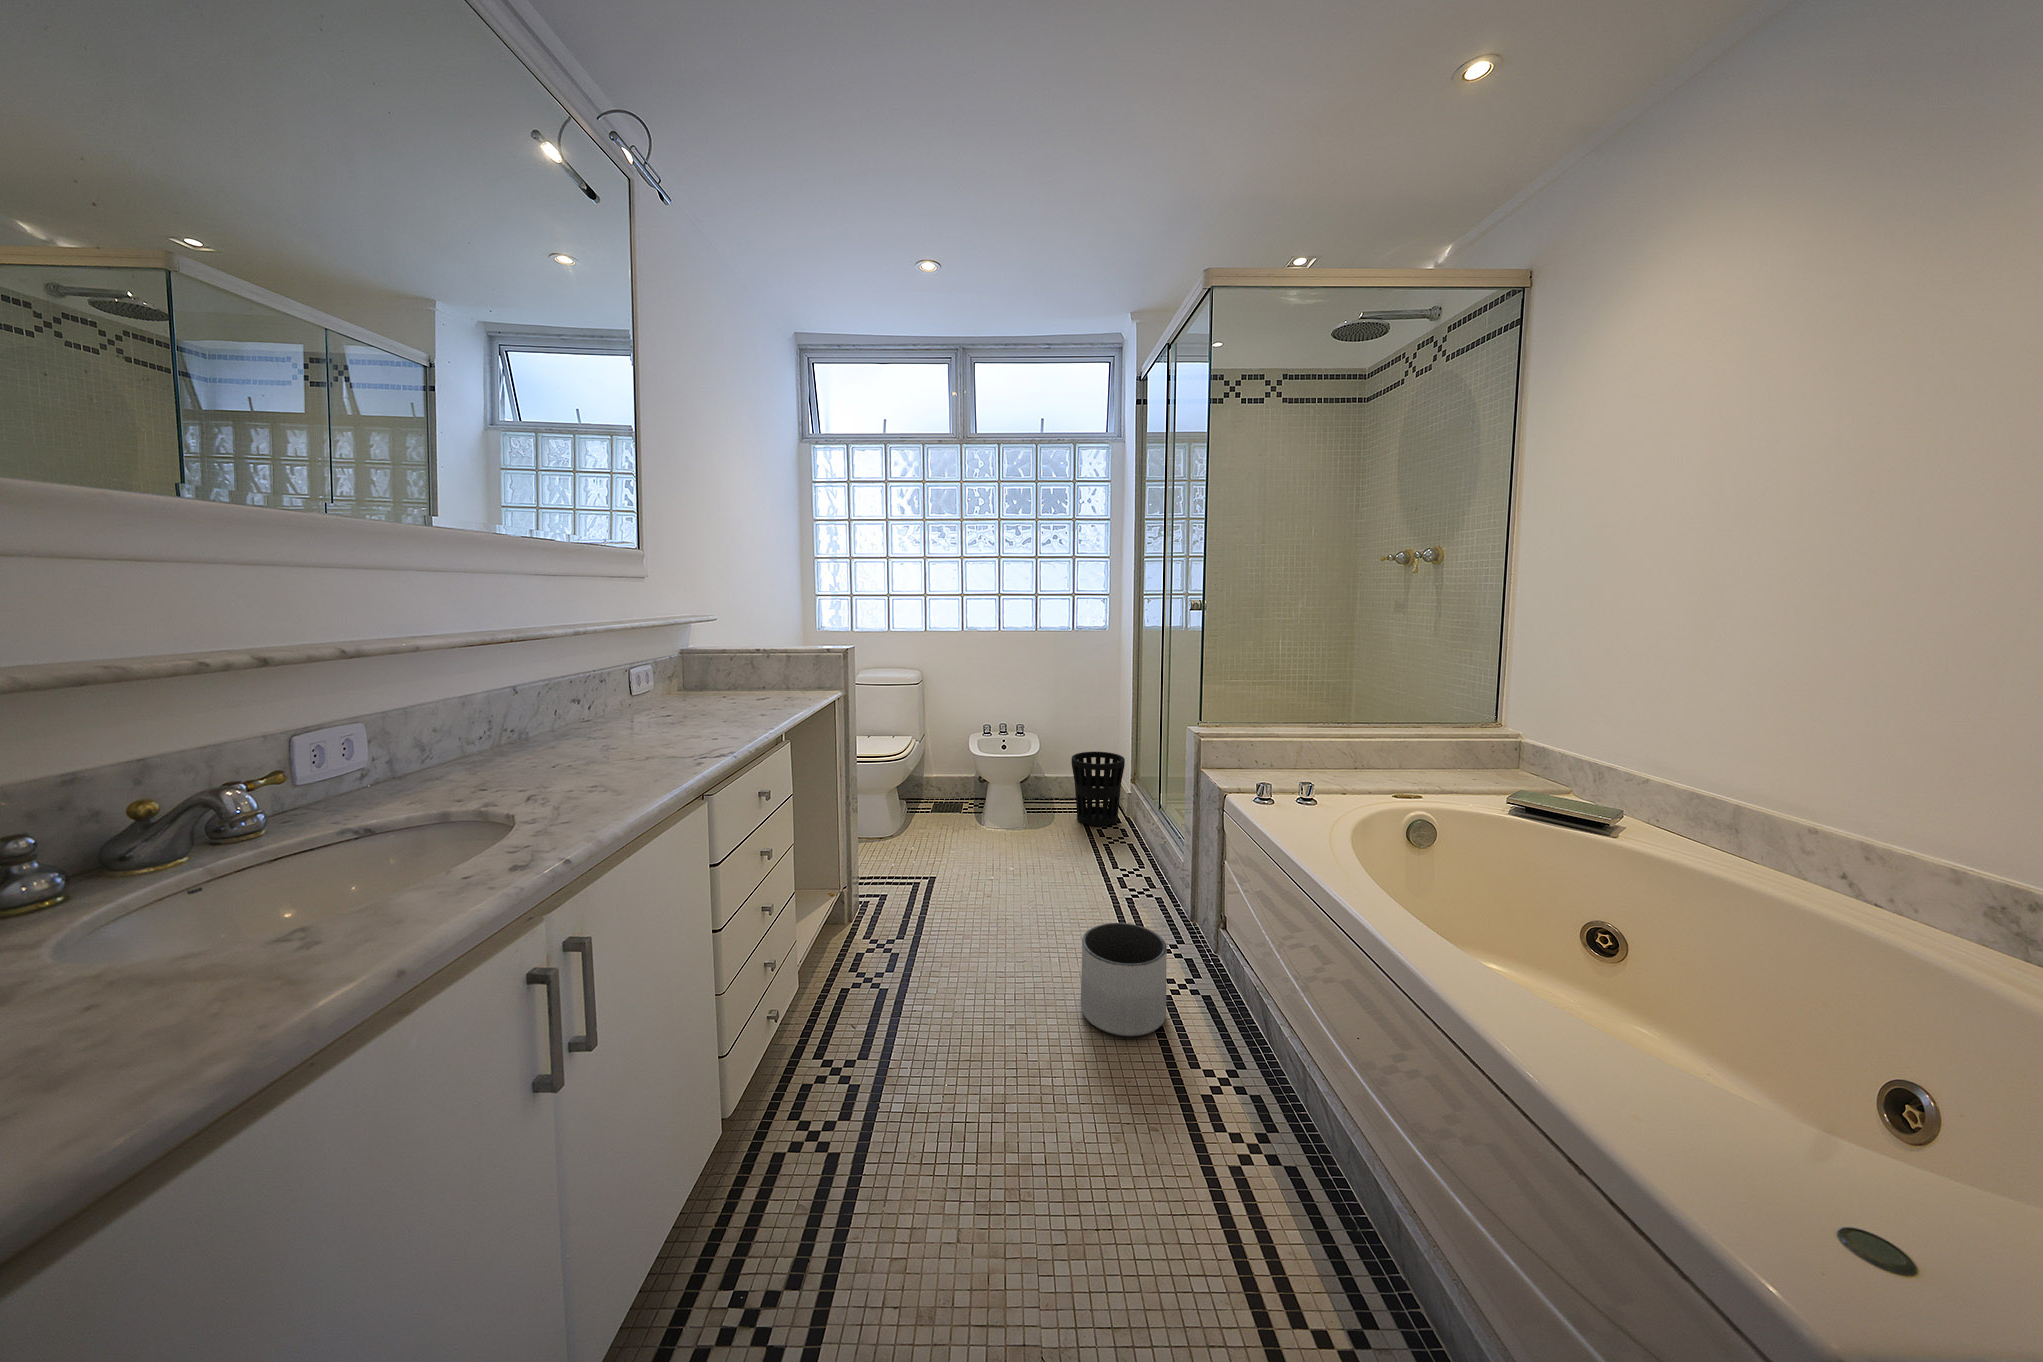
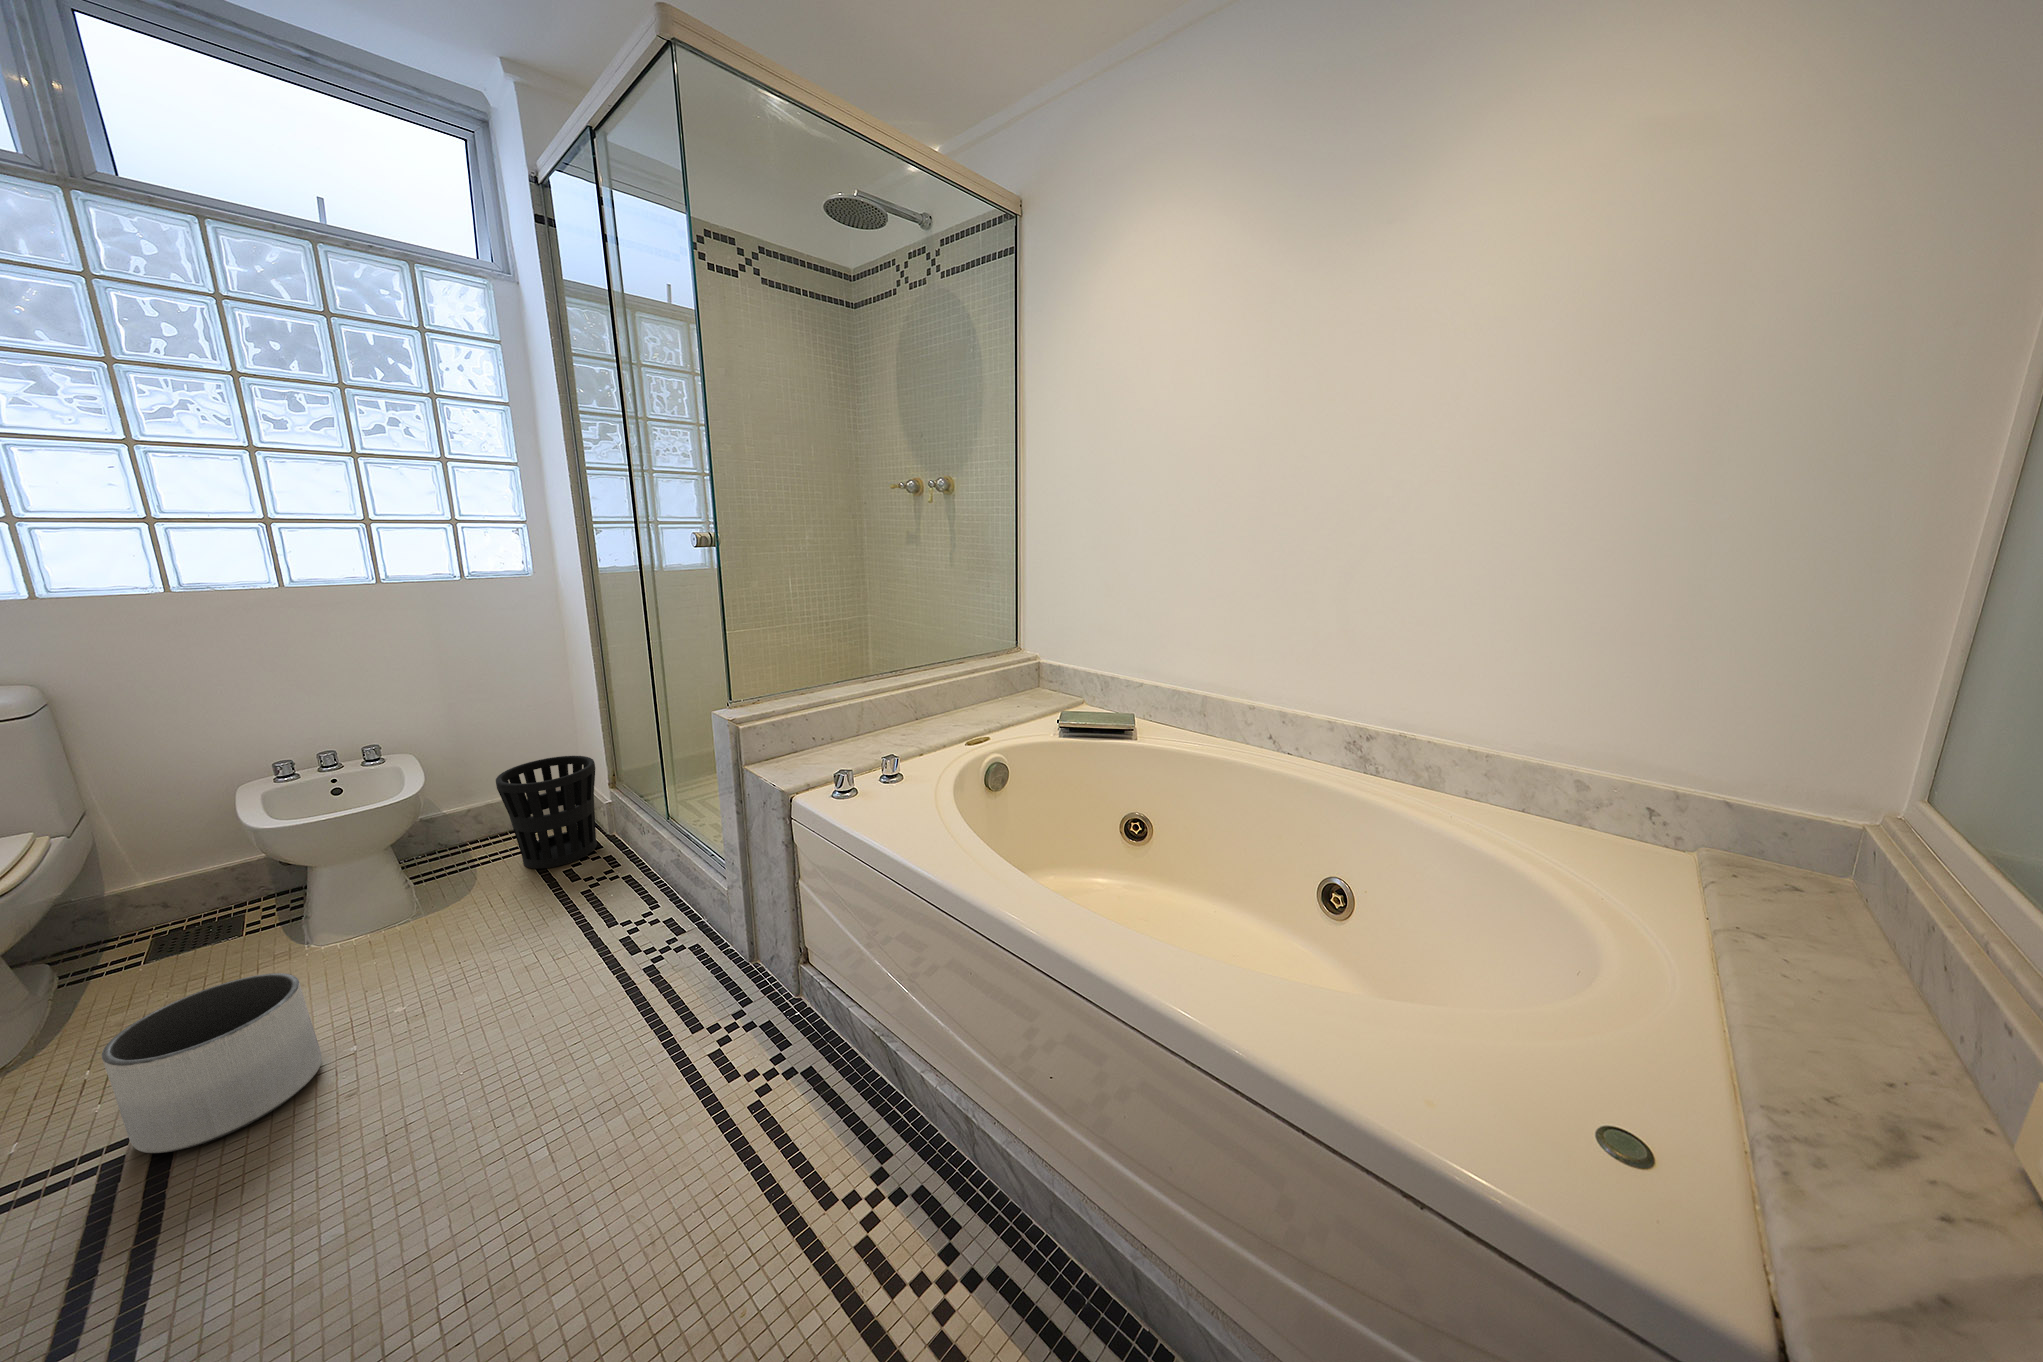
planter: present [1081,923,1167,1037] -> present [102,973,322,1153]

